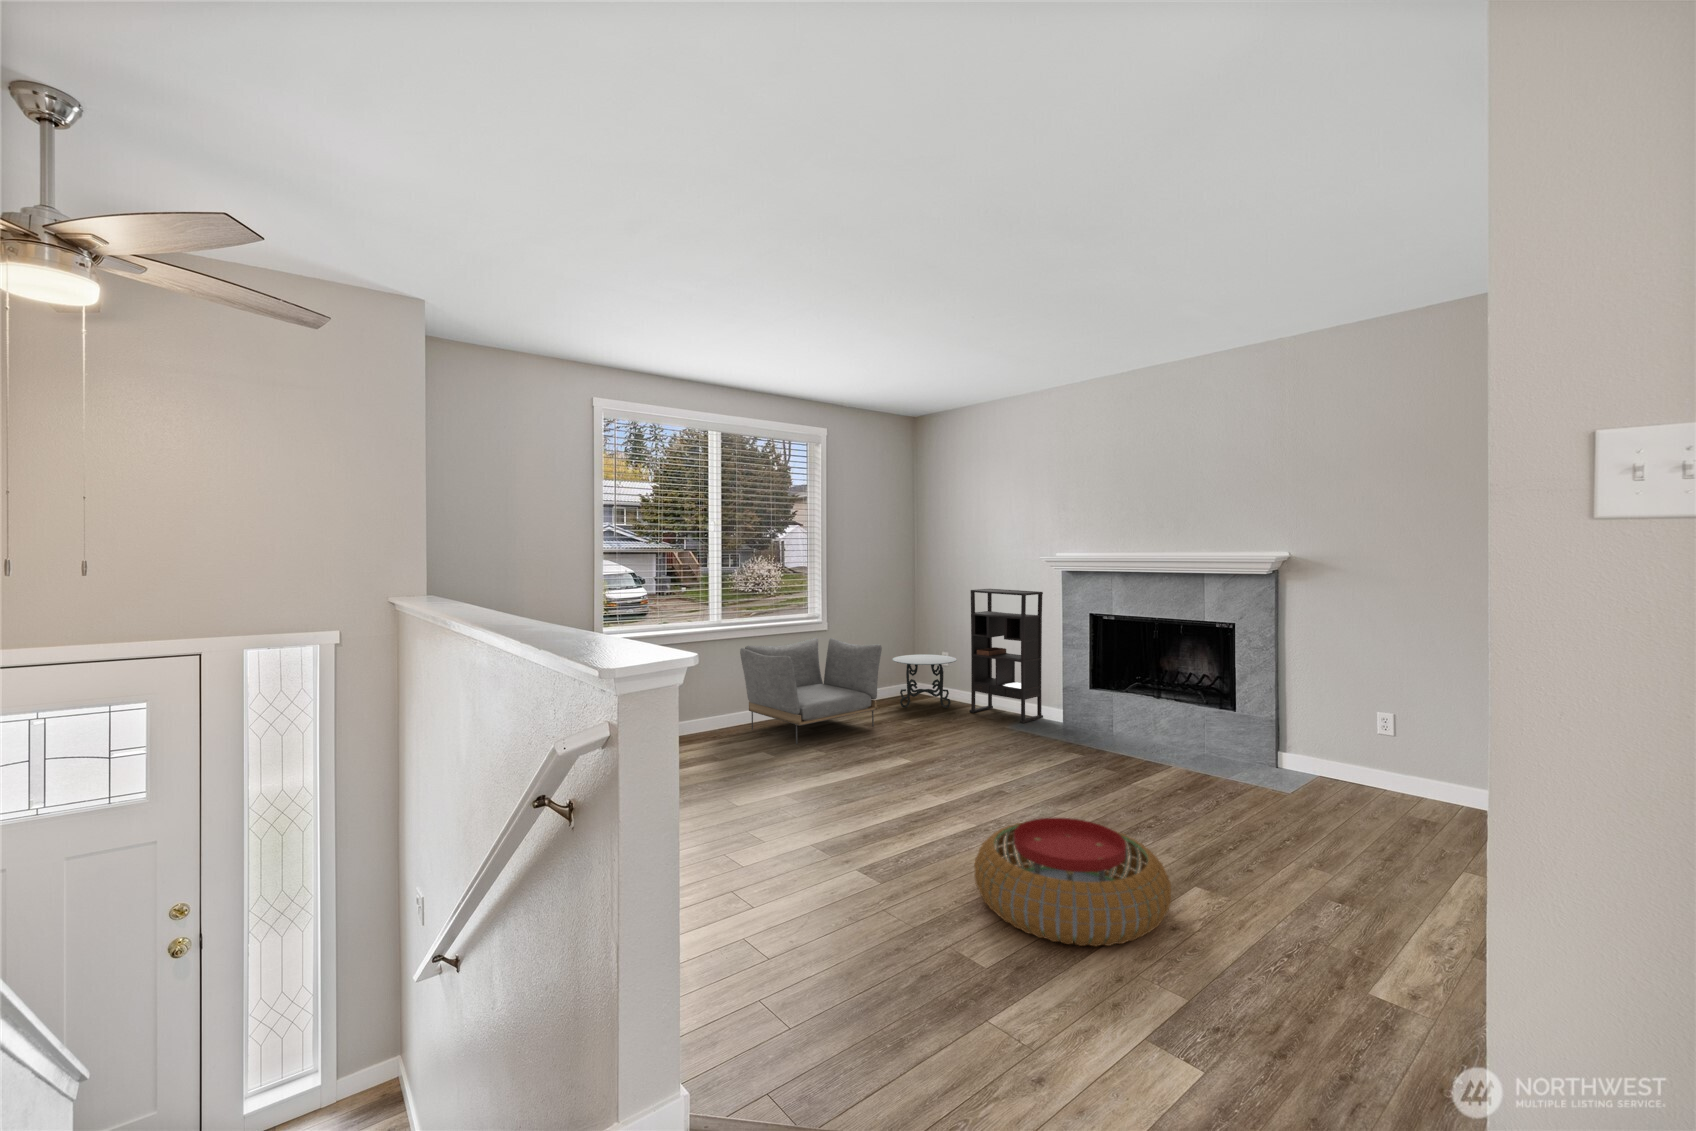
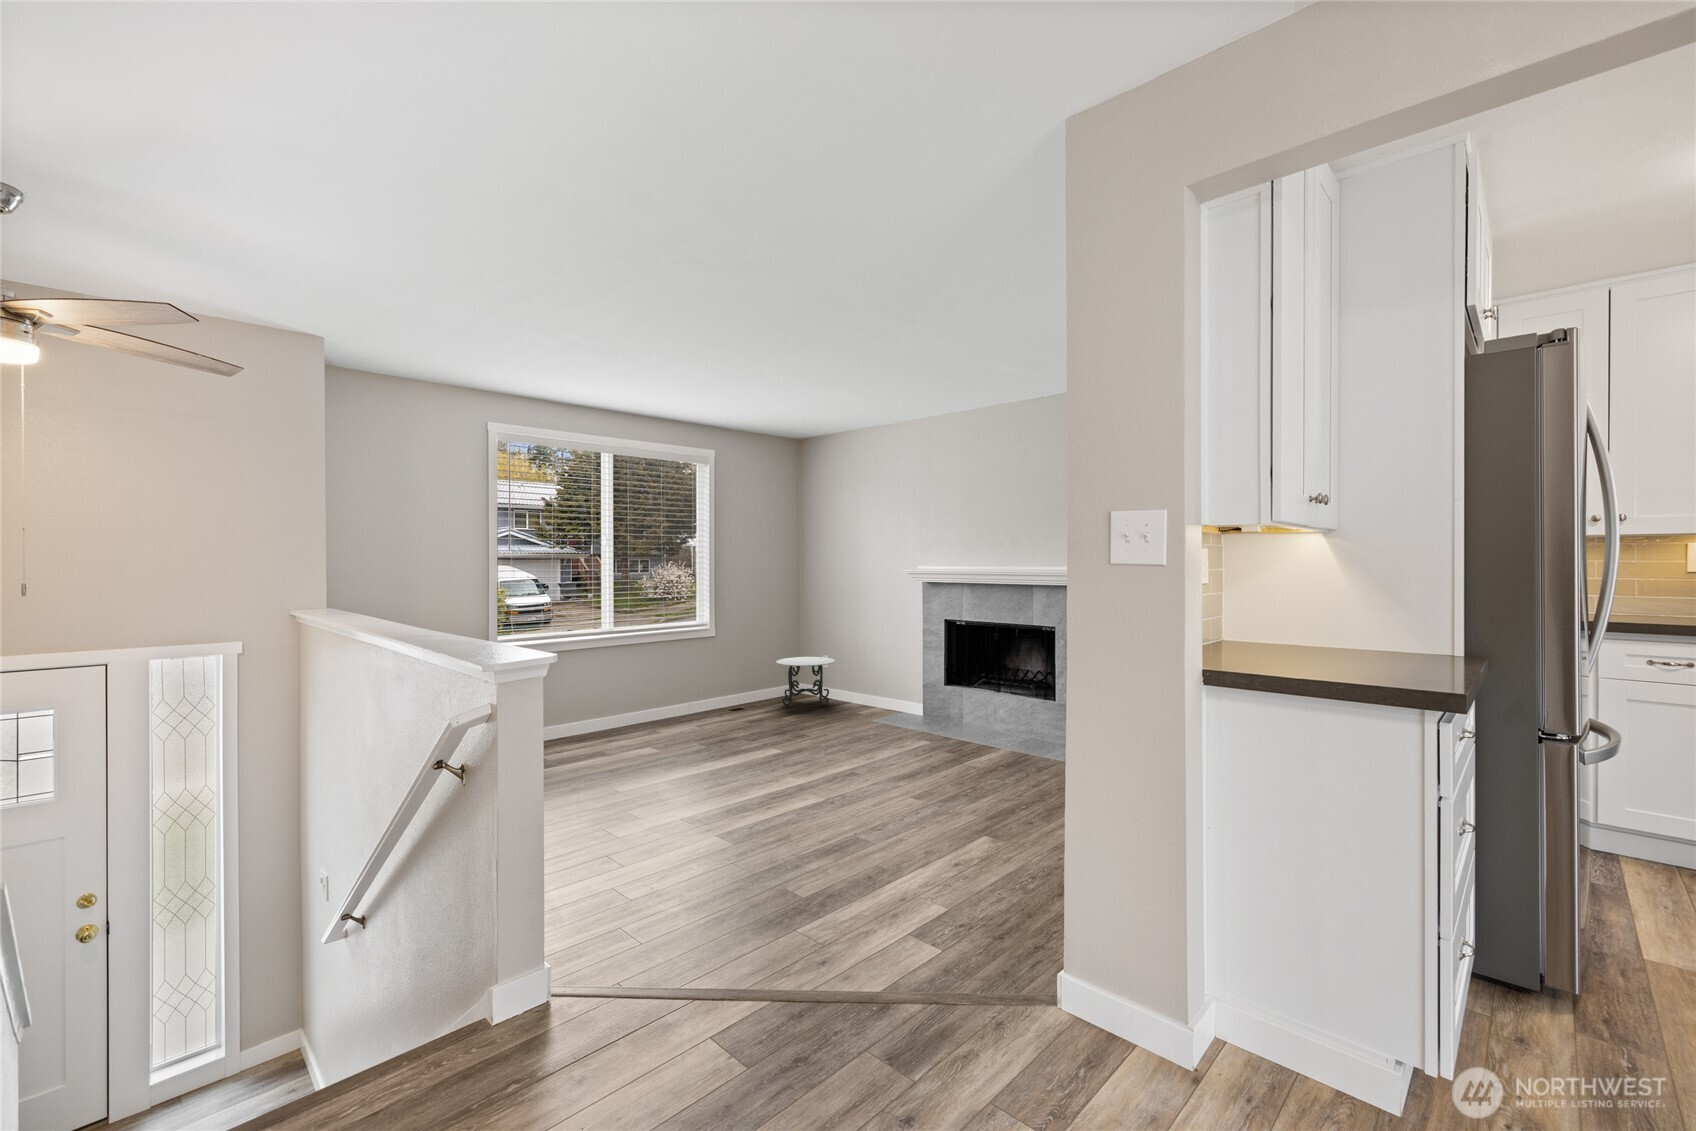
bookshelf: present [970,589,1043,723] -> none [845,596,909,717]
armchair: present [740,638,882,744] -> none [629,643,762,740]
pouf: present [974,818,1171,946] -> none [807,786,957,880]

